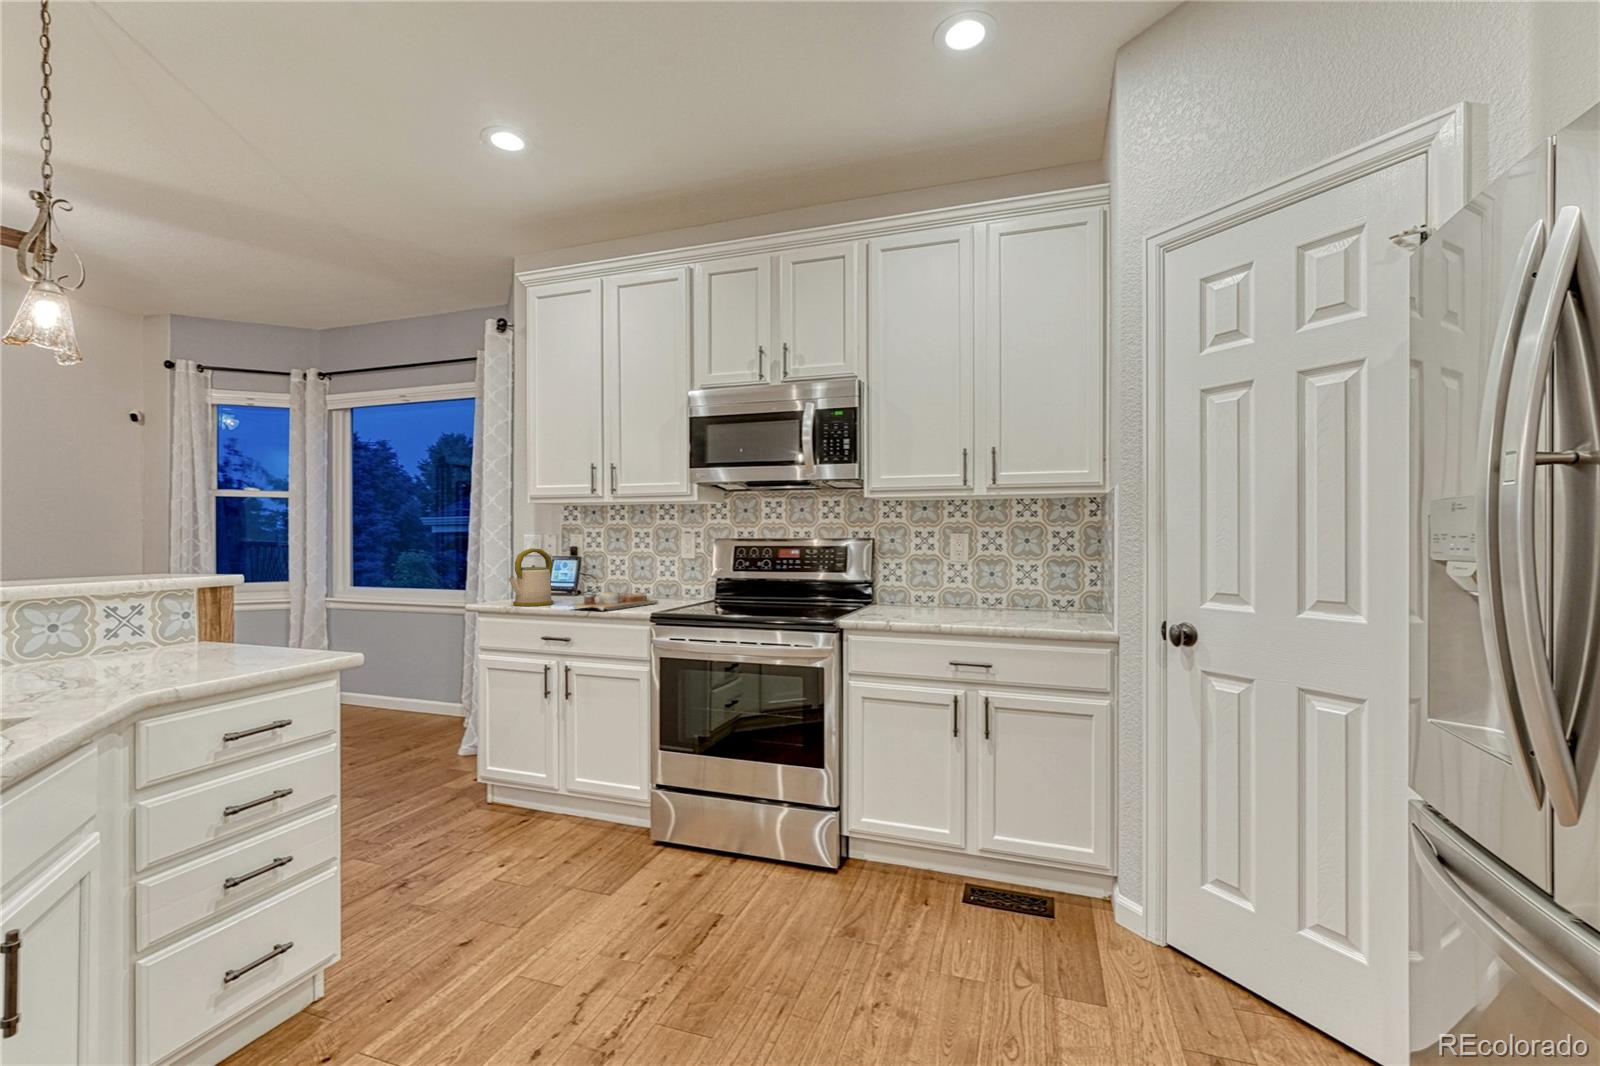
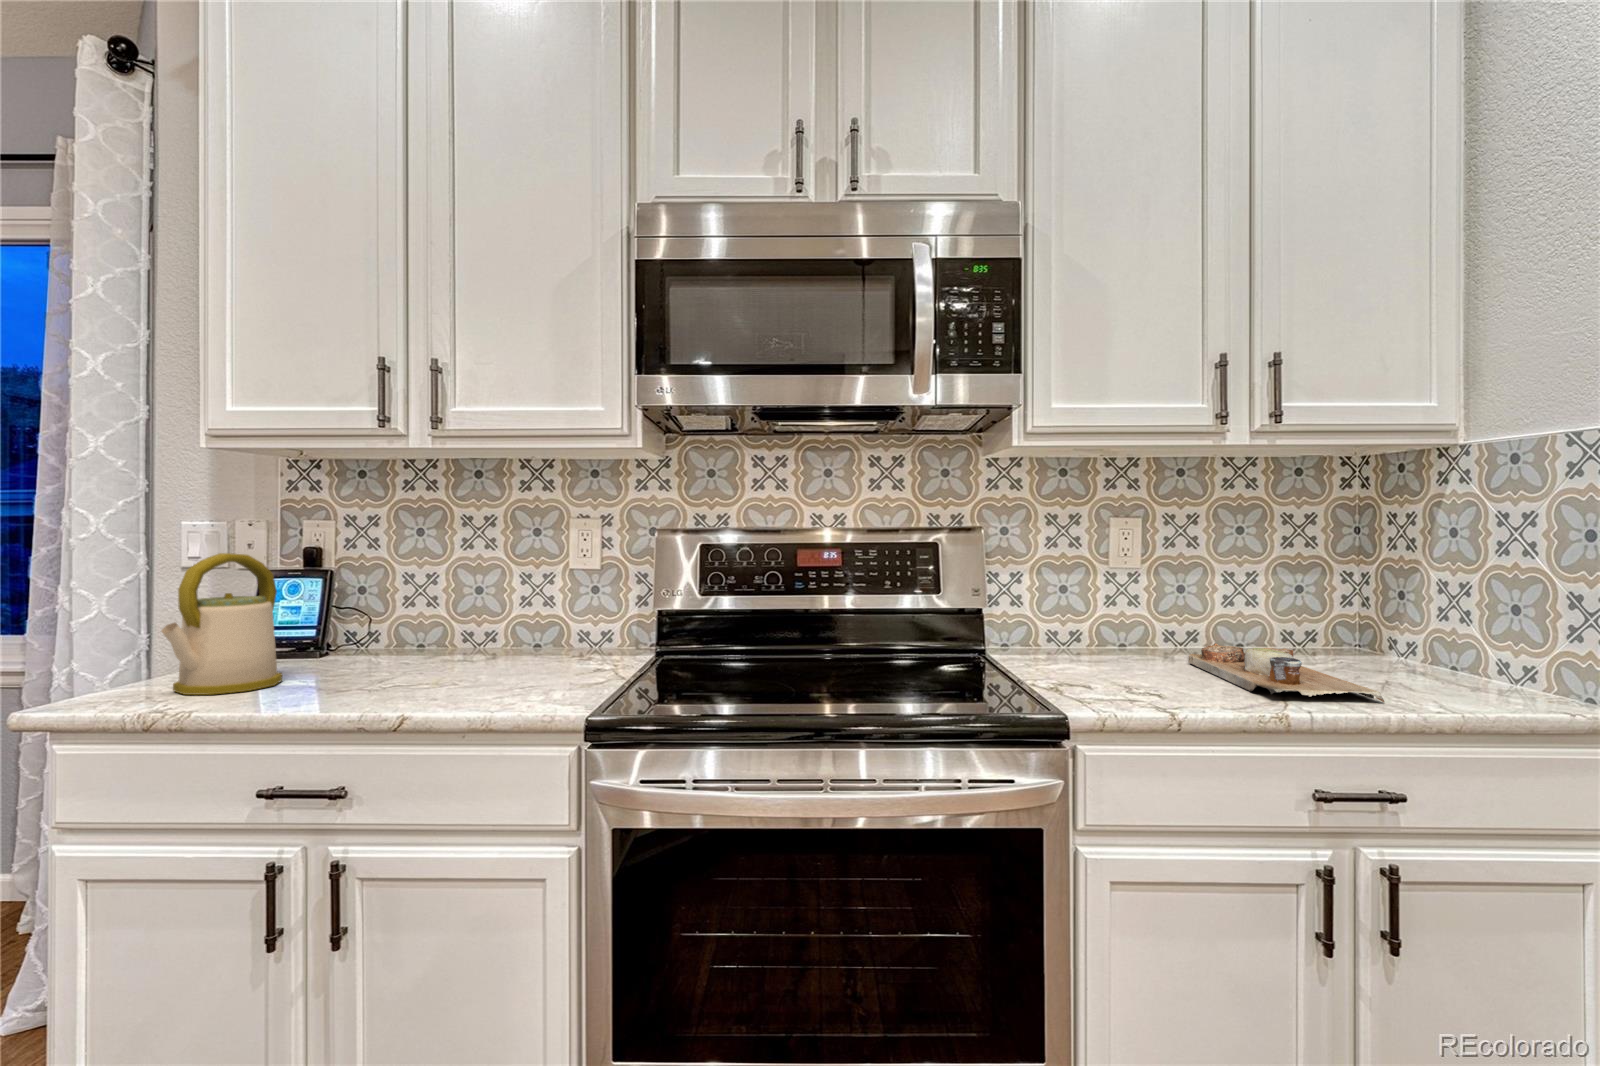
cutting board: present [573,592,658,611] -> present [1188,643,1384,702]

